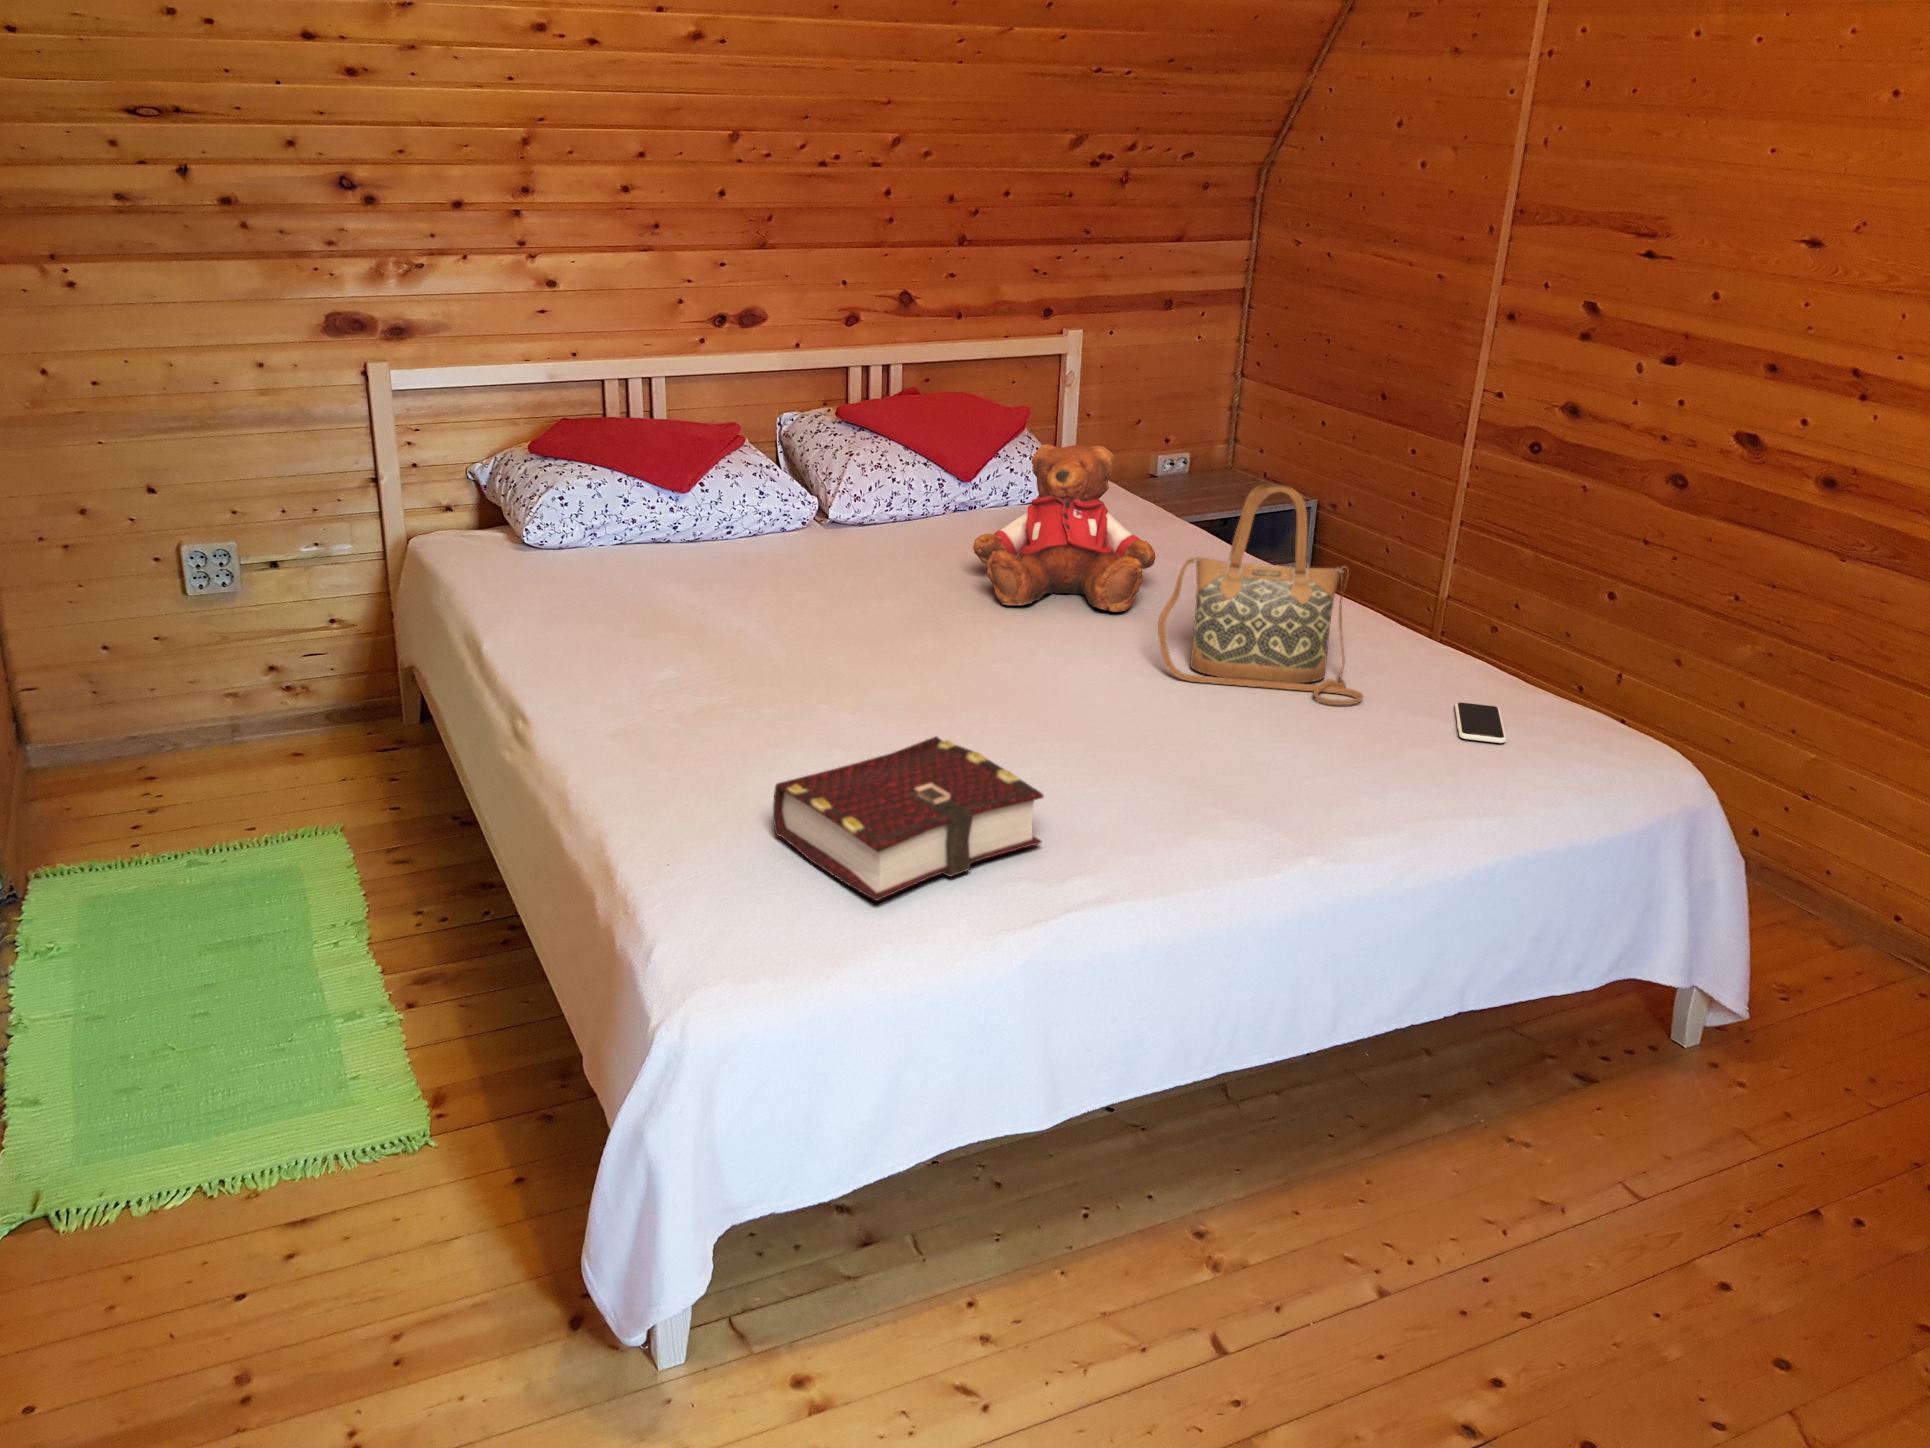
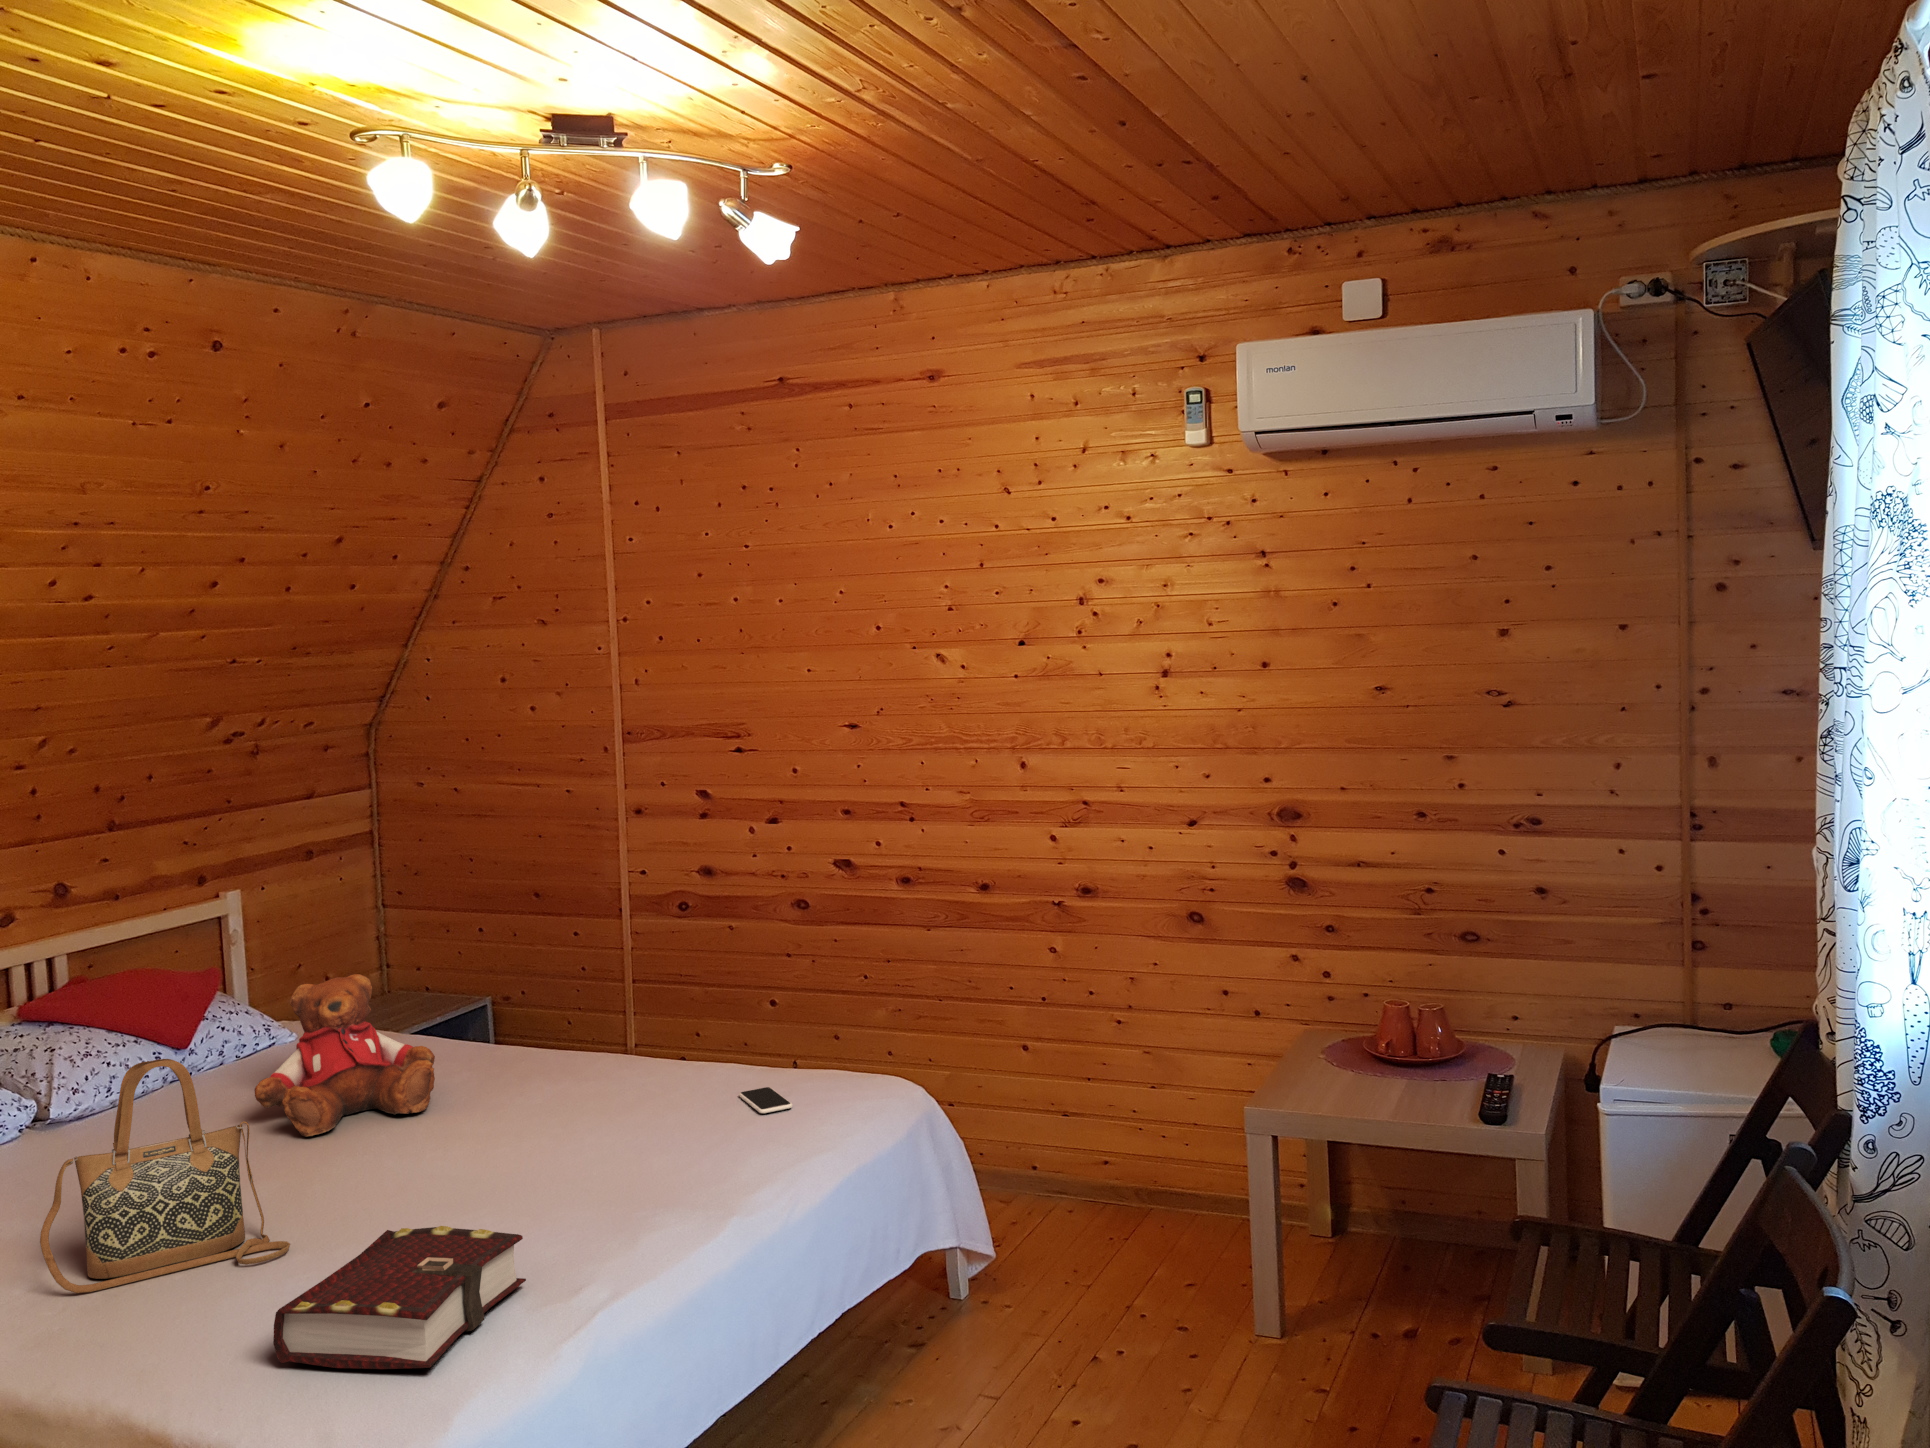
handbag: present [1158,484,1363,705] -> present [40,1059,290,1293]

